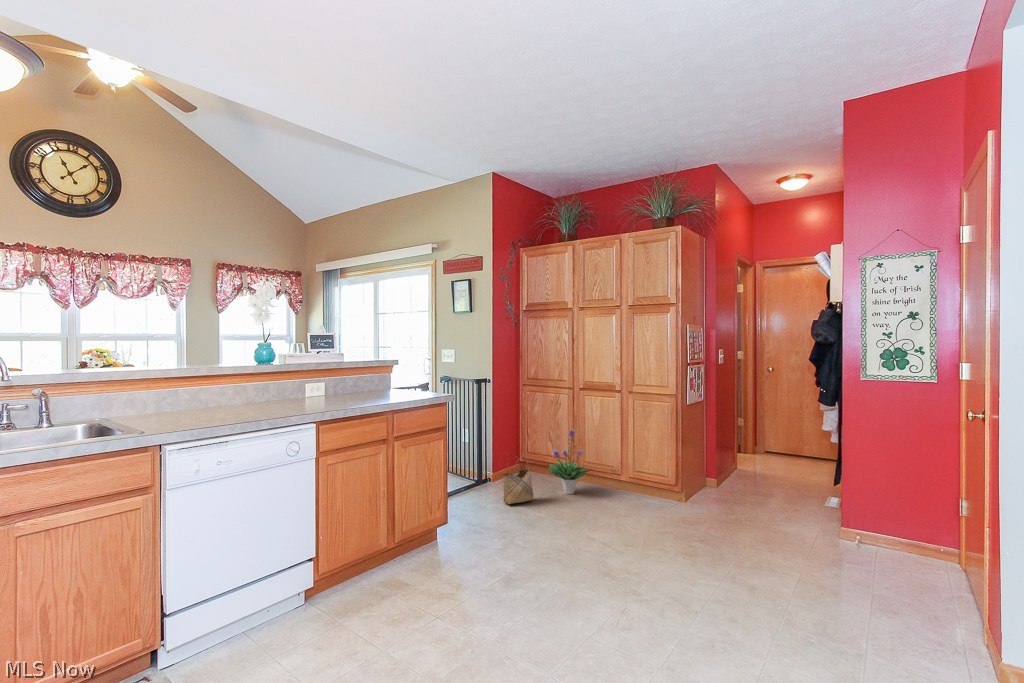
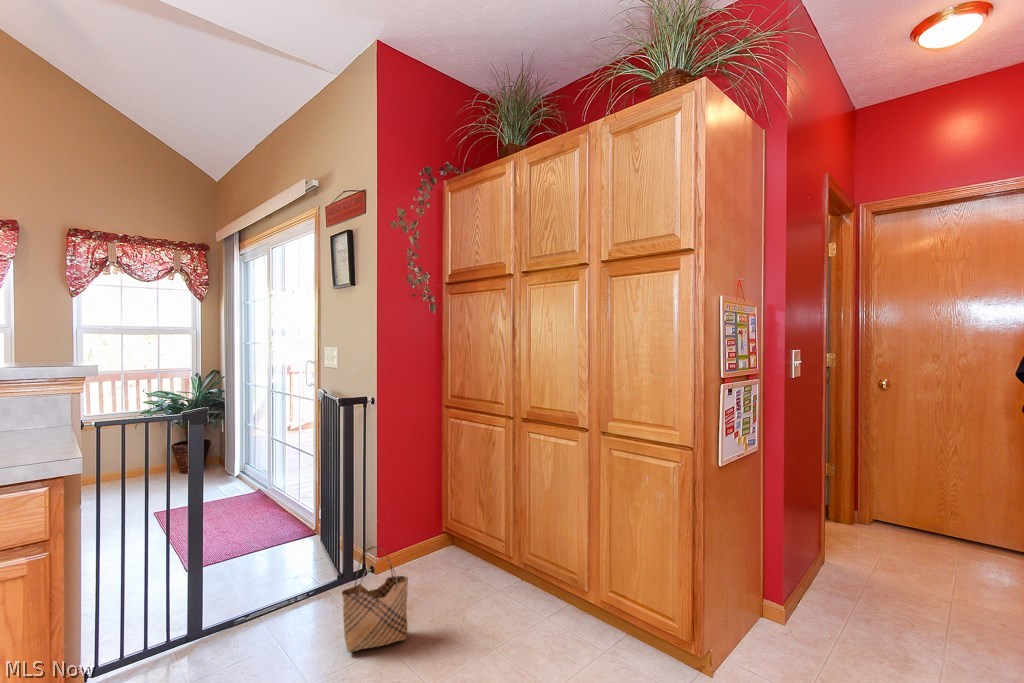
potted plant: present [548,429,592,494] -> none [445,496,534,624]

